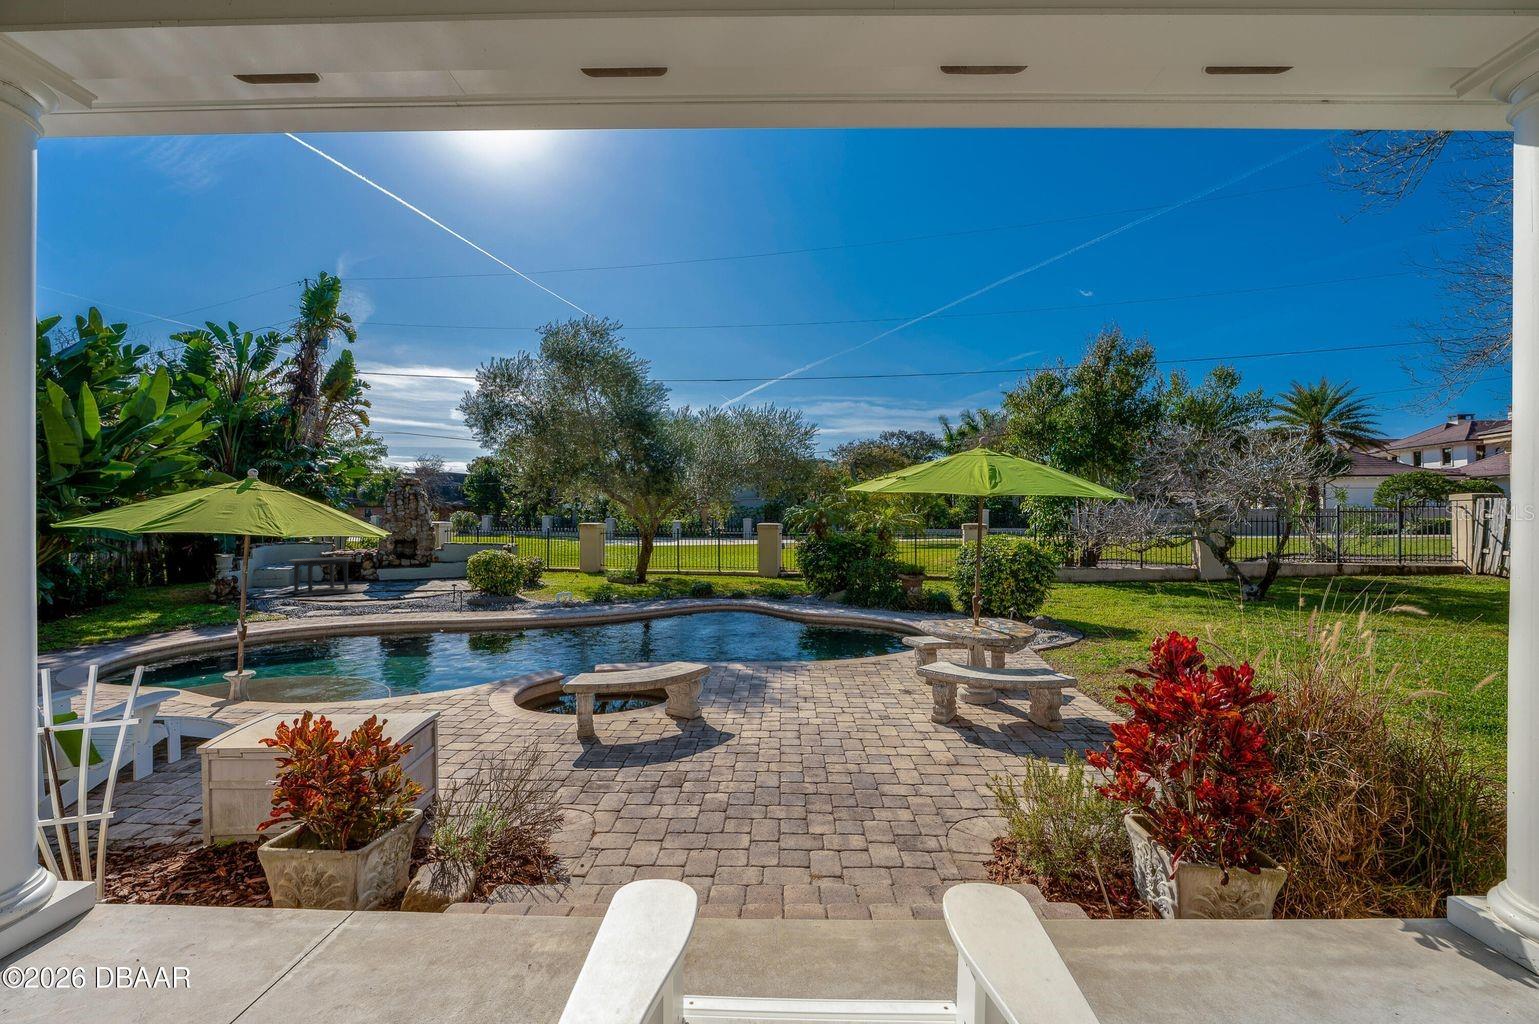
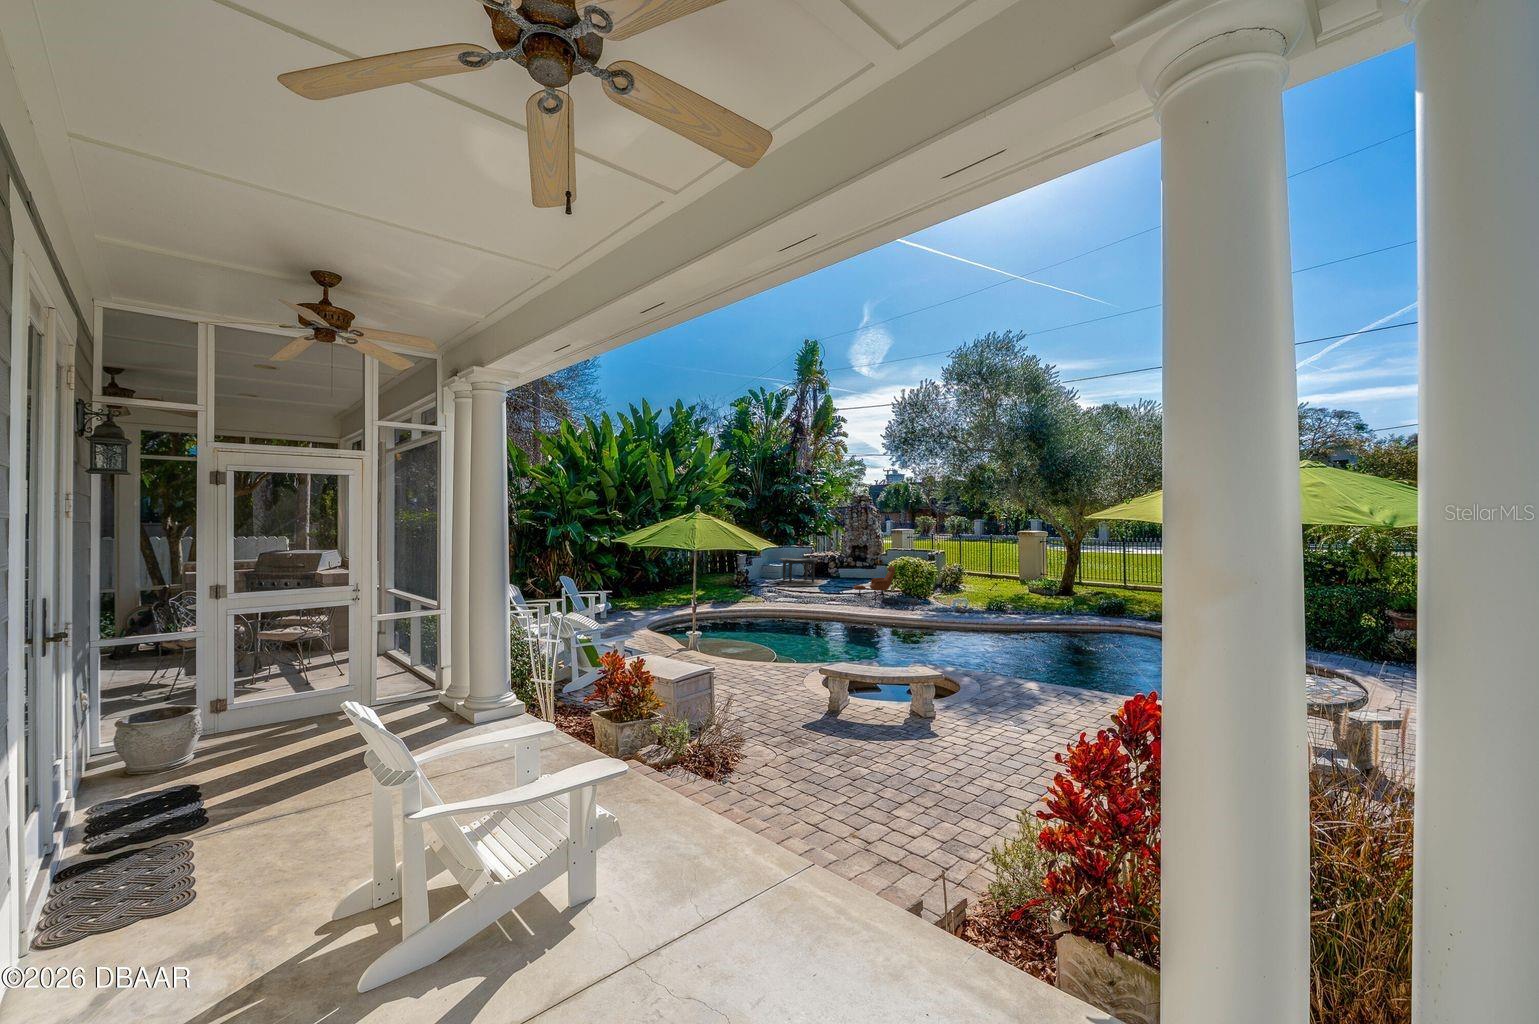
lounge chair: none [421,559,479,602] -> present [854,566,895,598]

